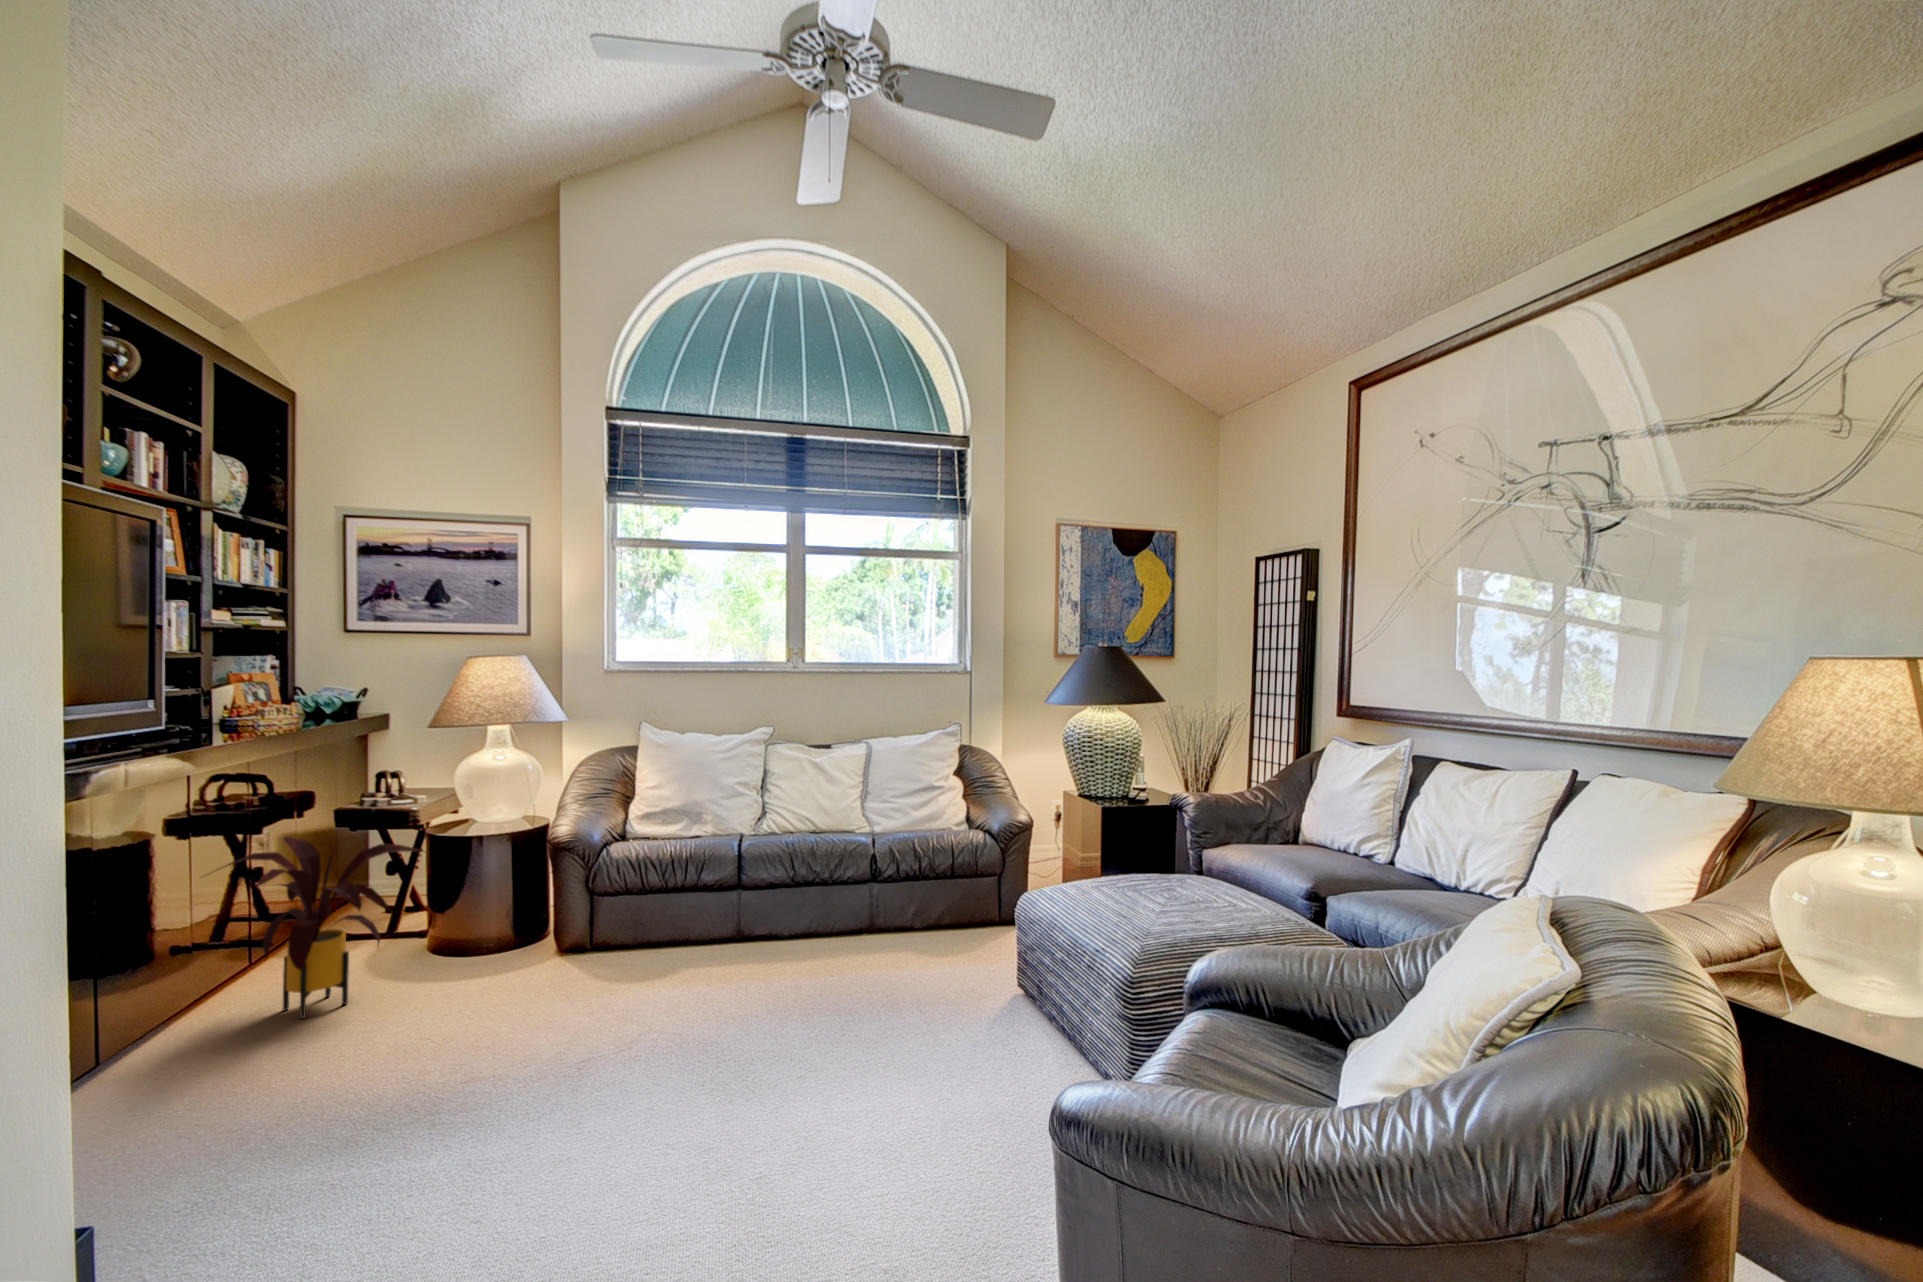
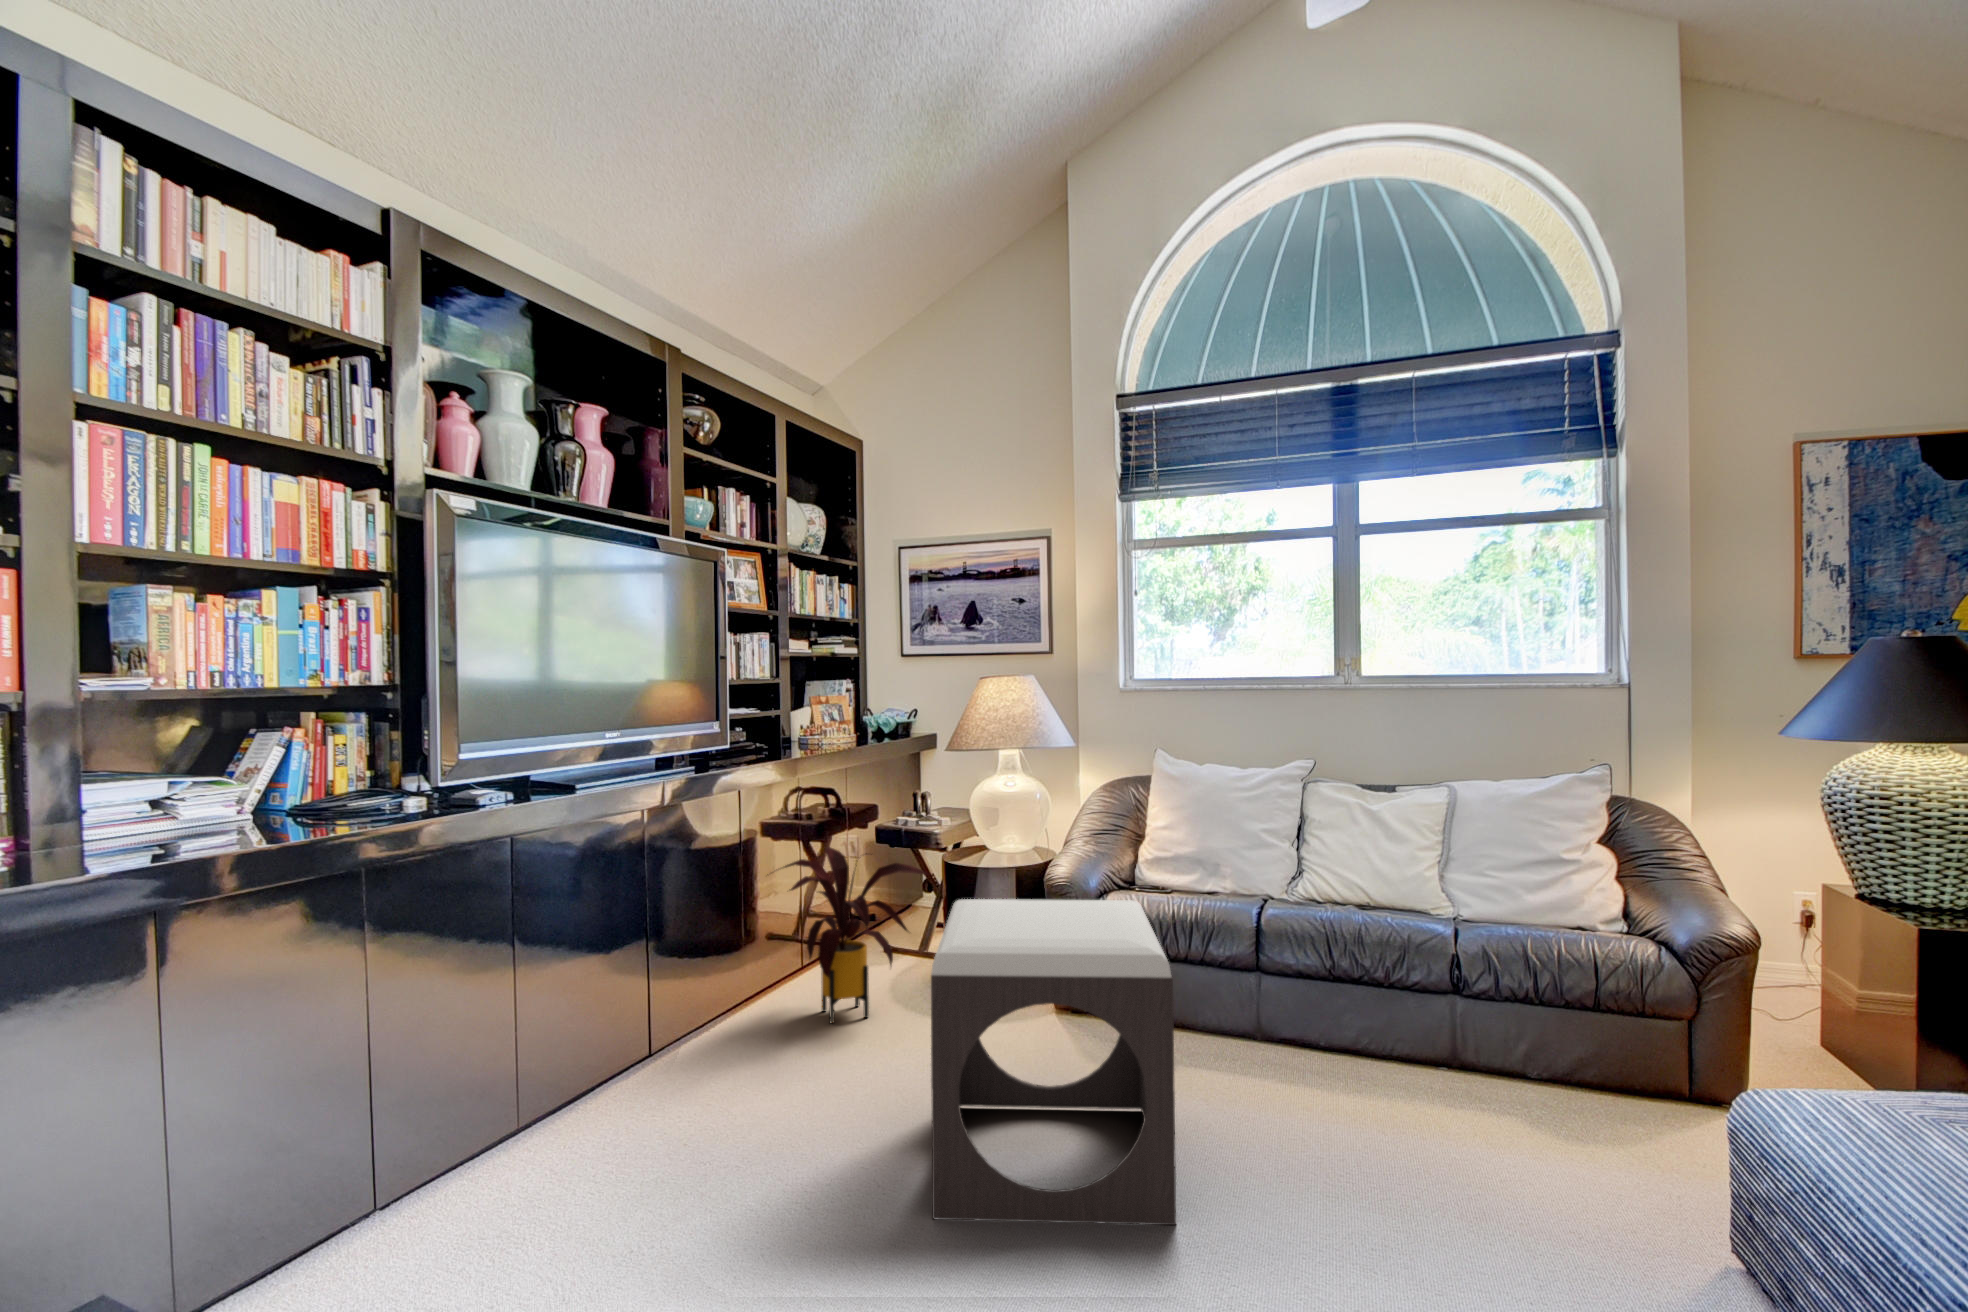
footstool: none [484,845,715,1140] -> present [931,899,1176,1225]

